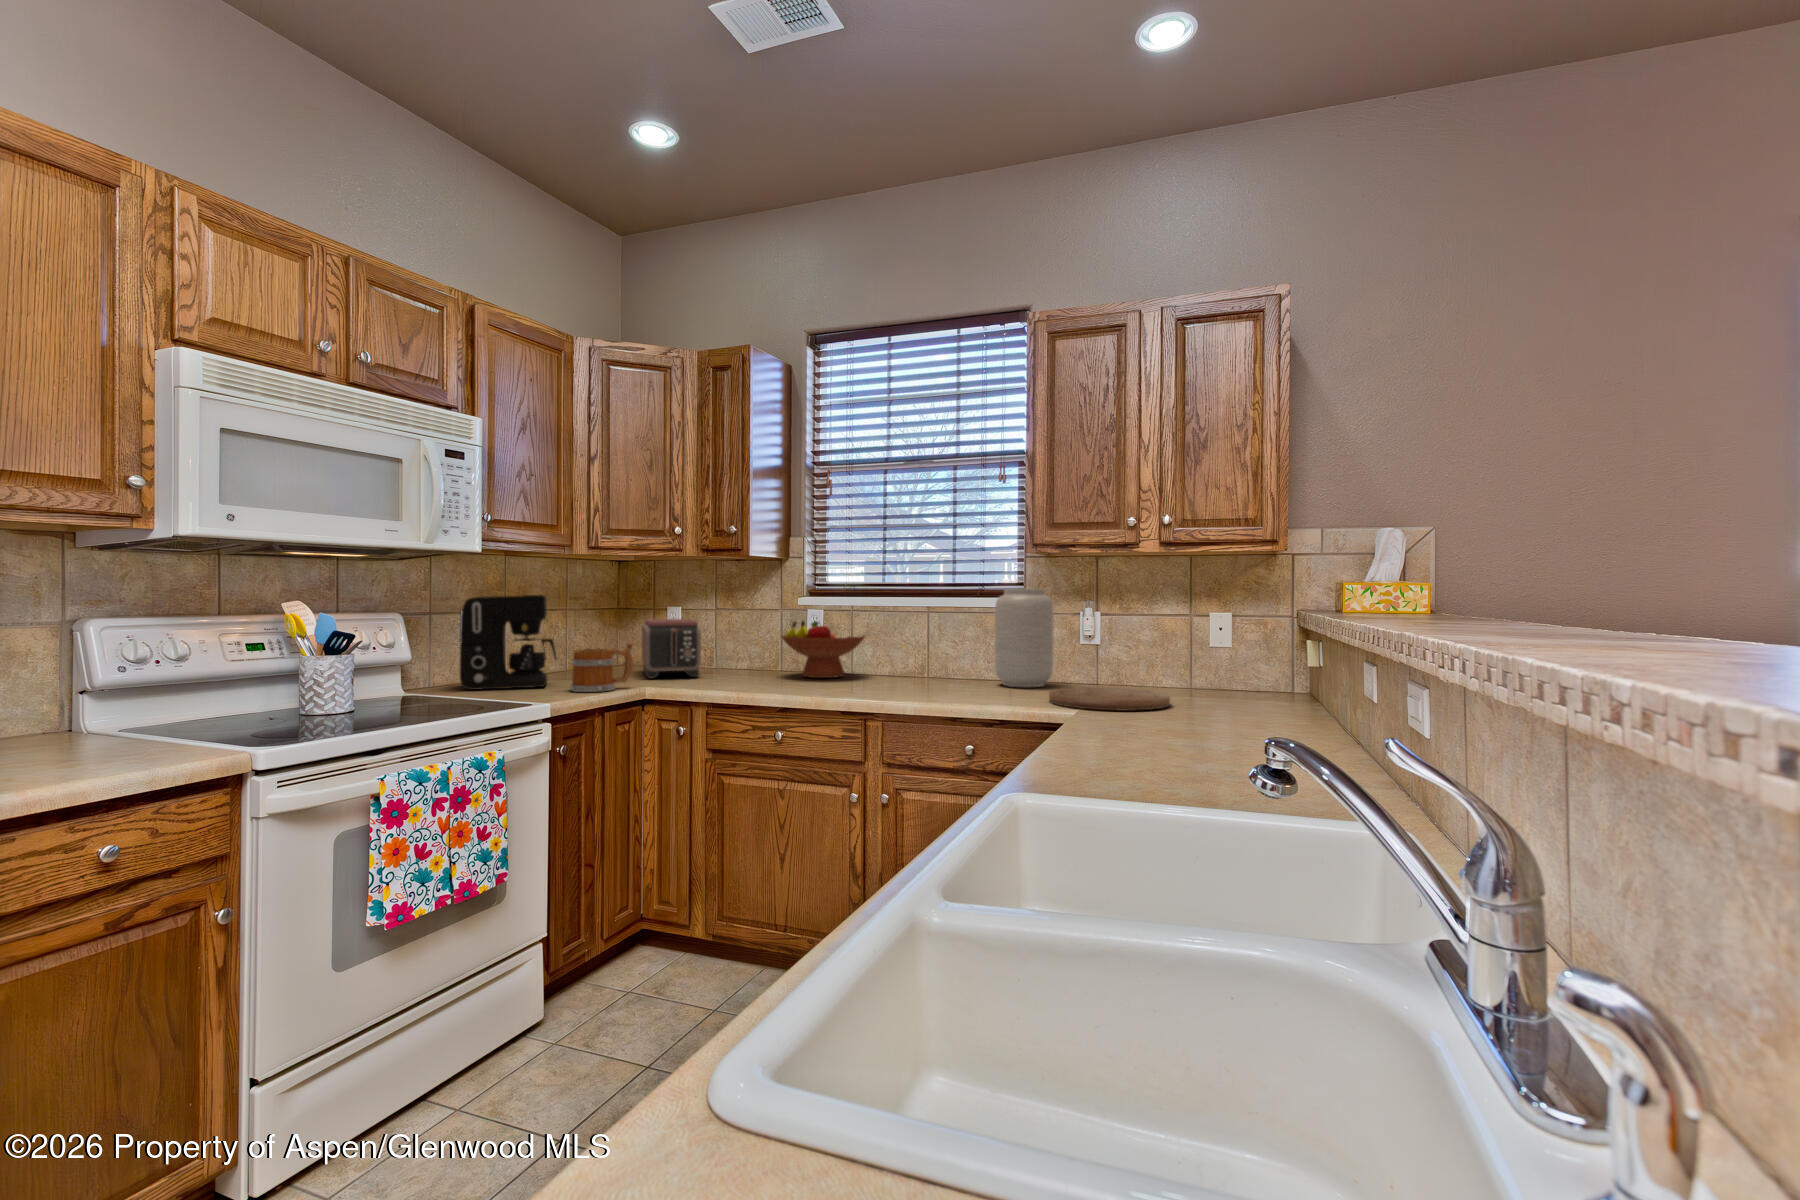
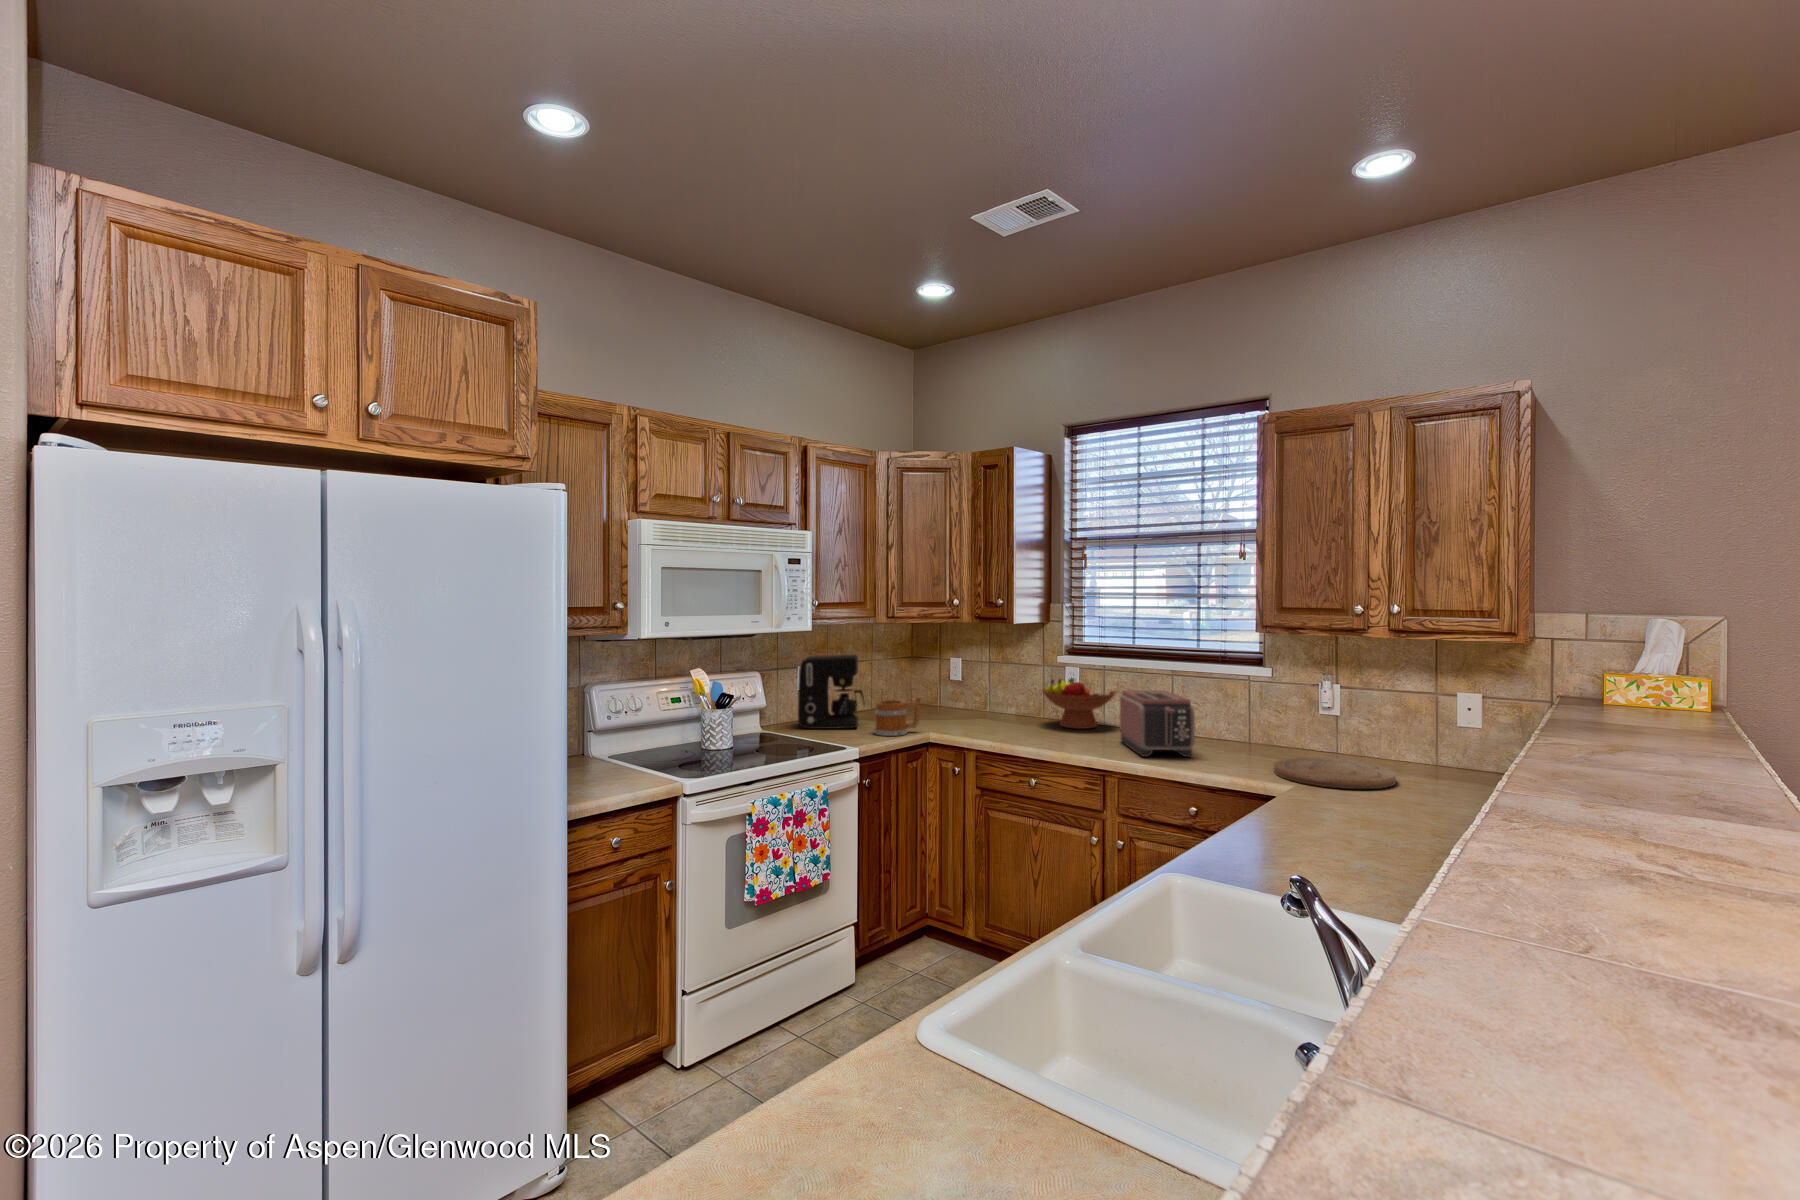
vase: present [995,589,1054,687] -> none [1234,658,1291,752]
toaster: present [642,619,701,679] -> present [1120,690,1195,757]

